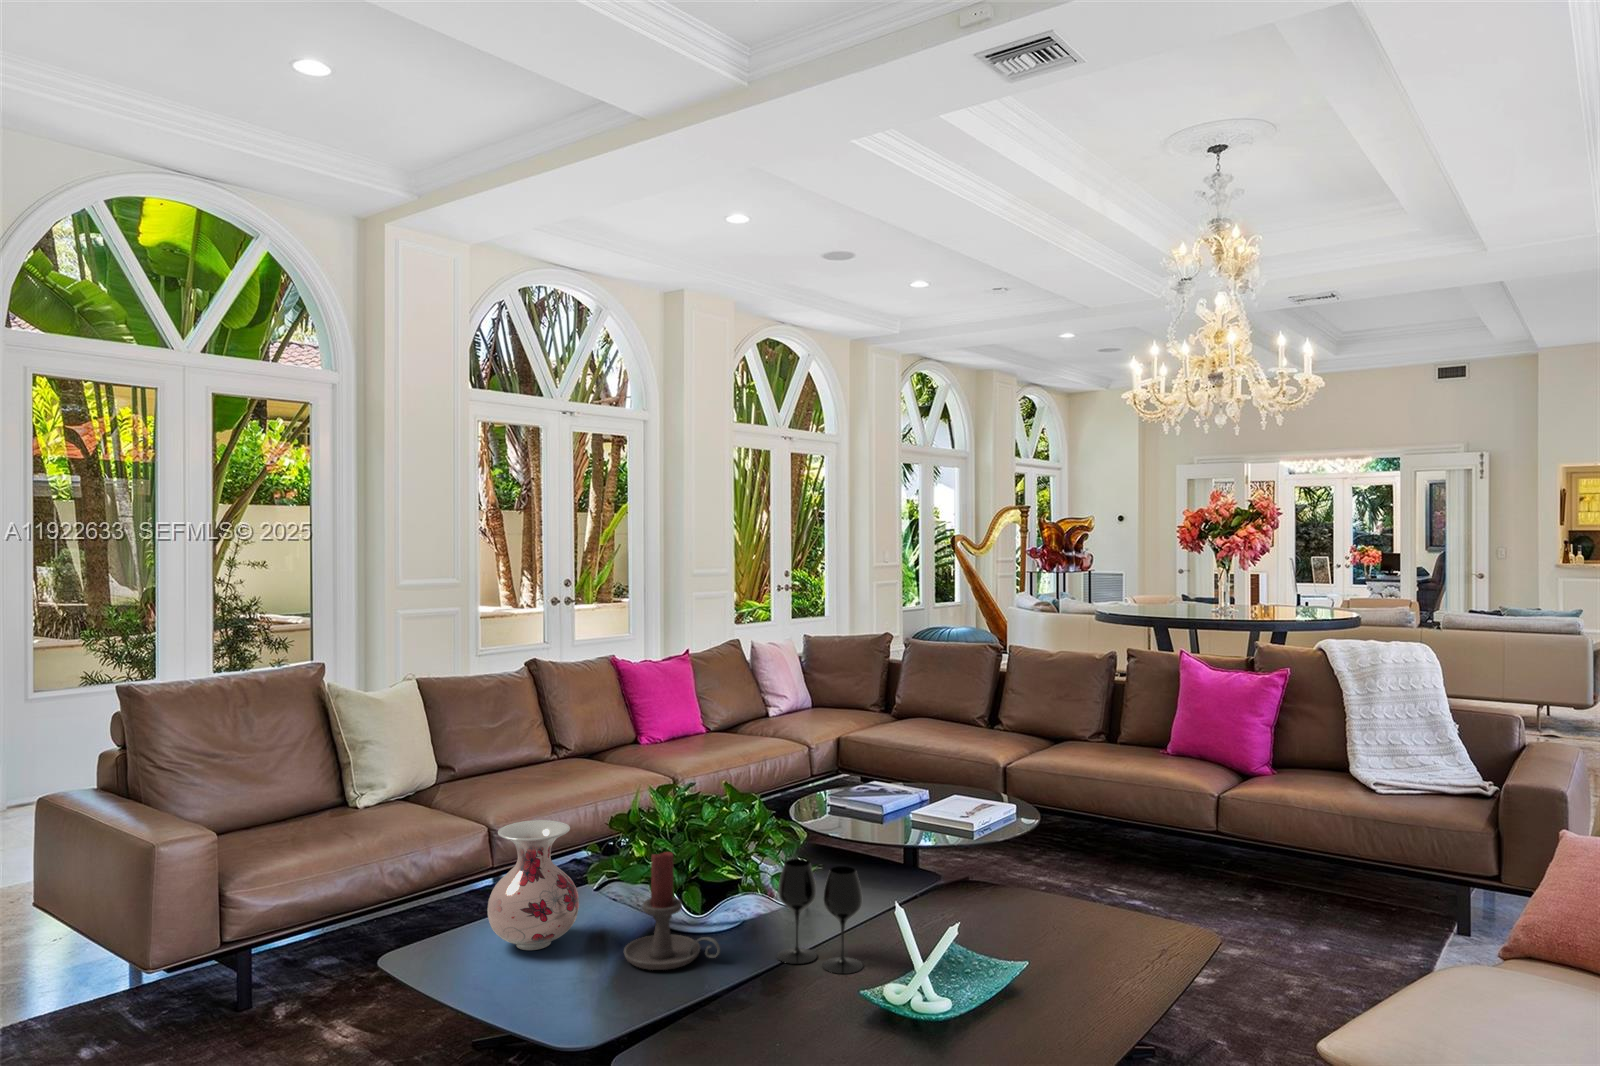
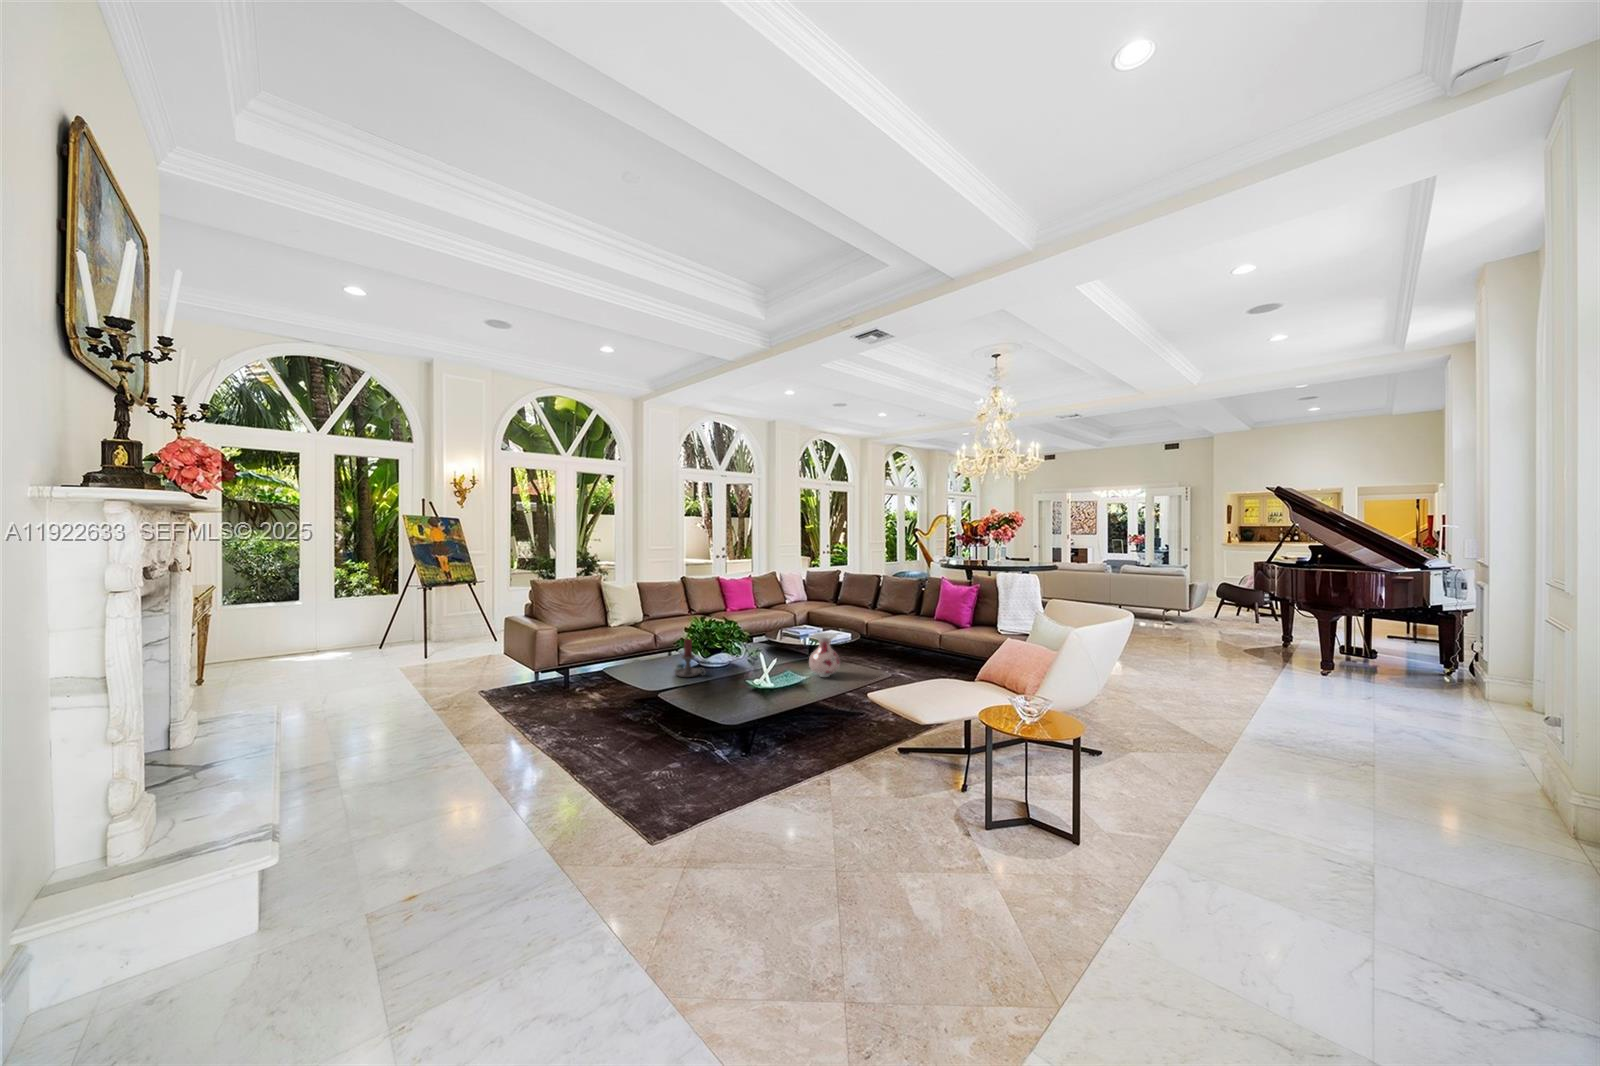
vase: present [487,820,579,950] -> present [809,633,840,677]
wine glass: present [777,859,863,974] -> none [725,643,752,682]

